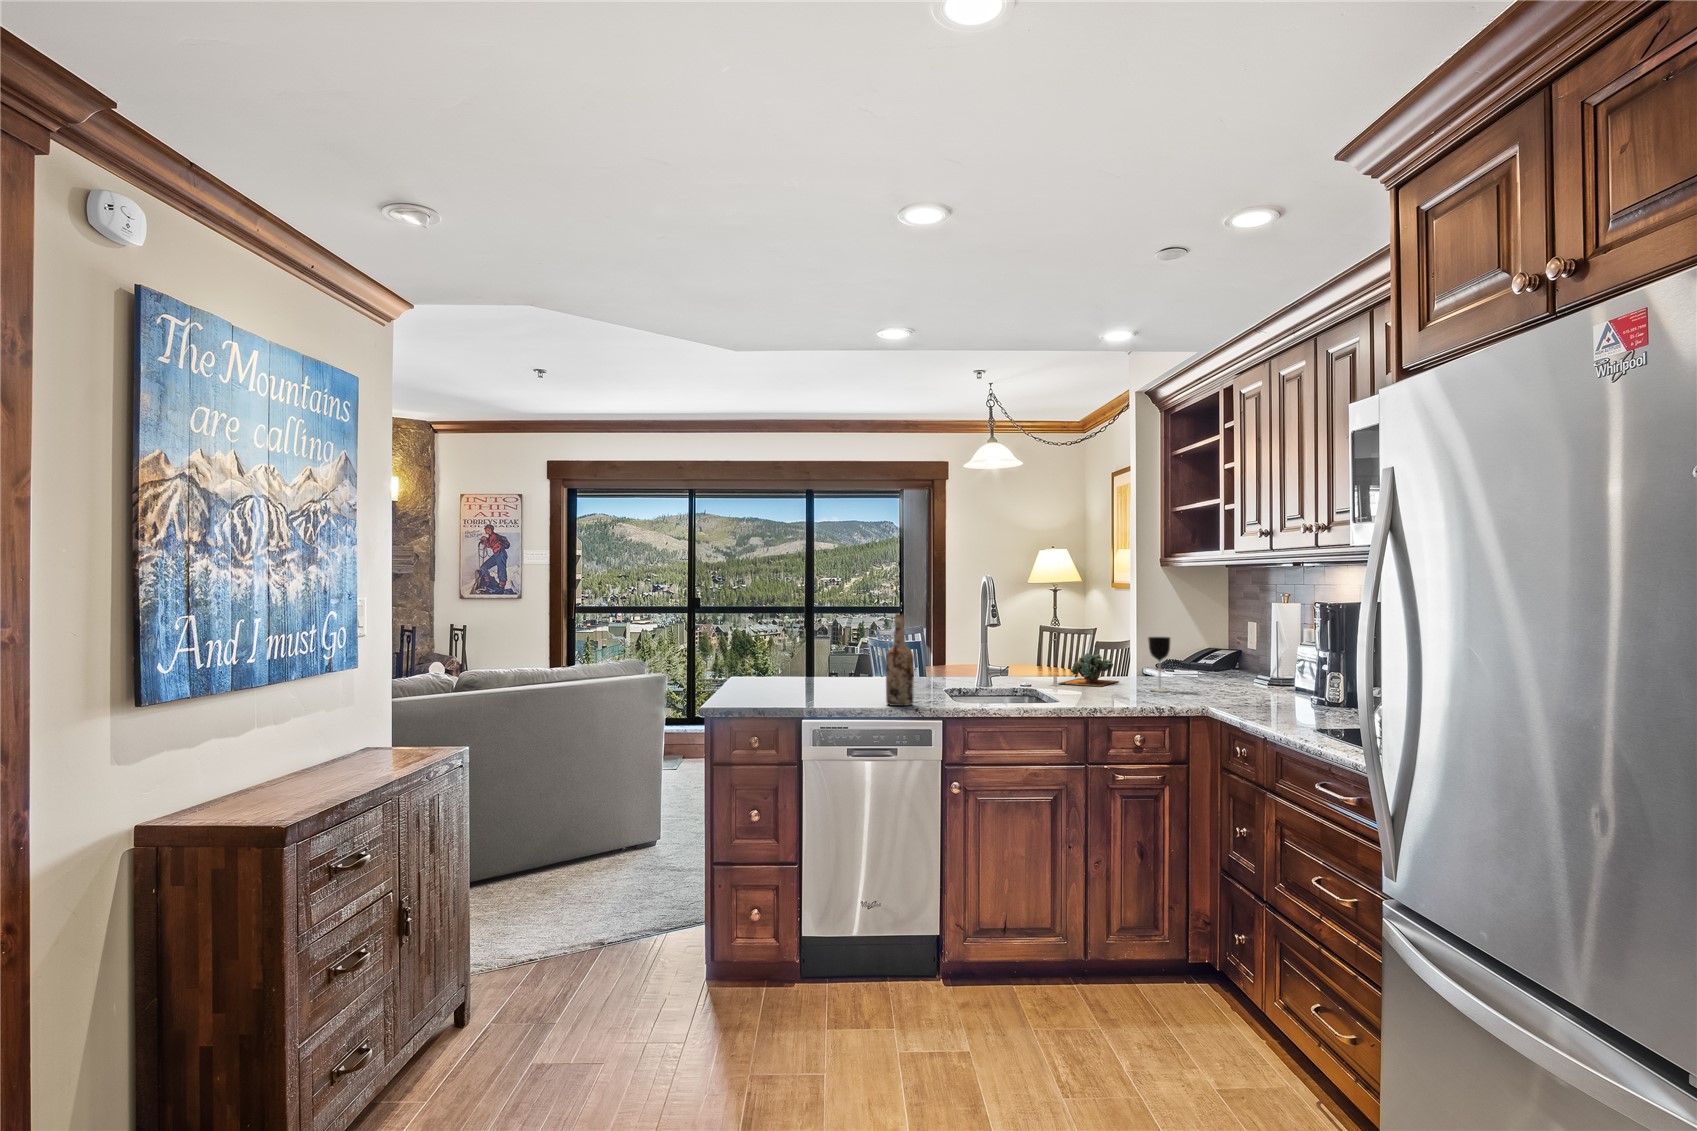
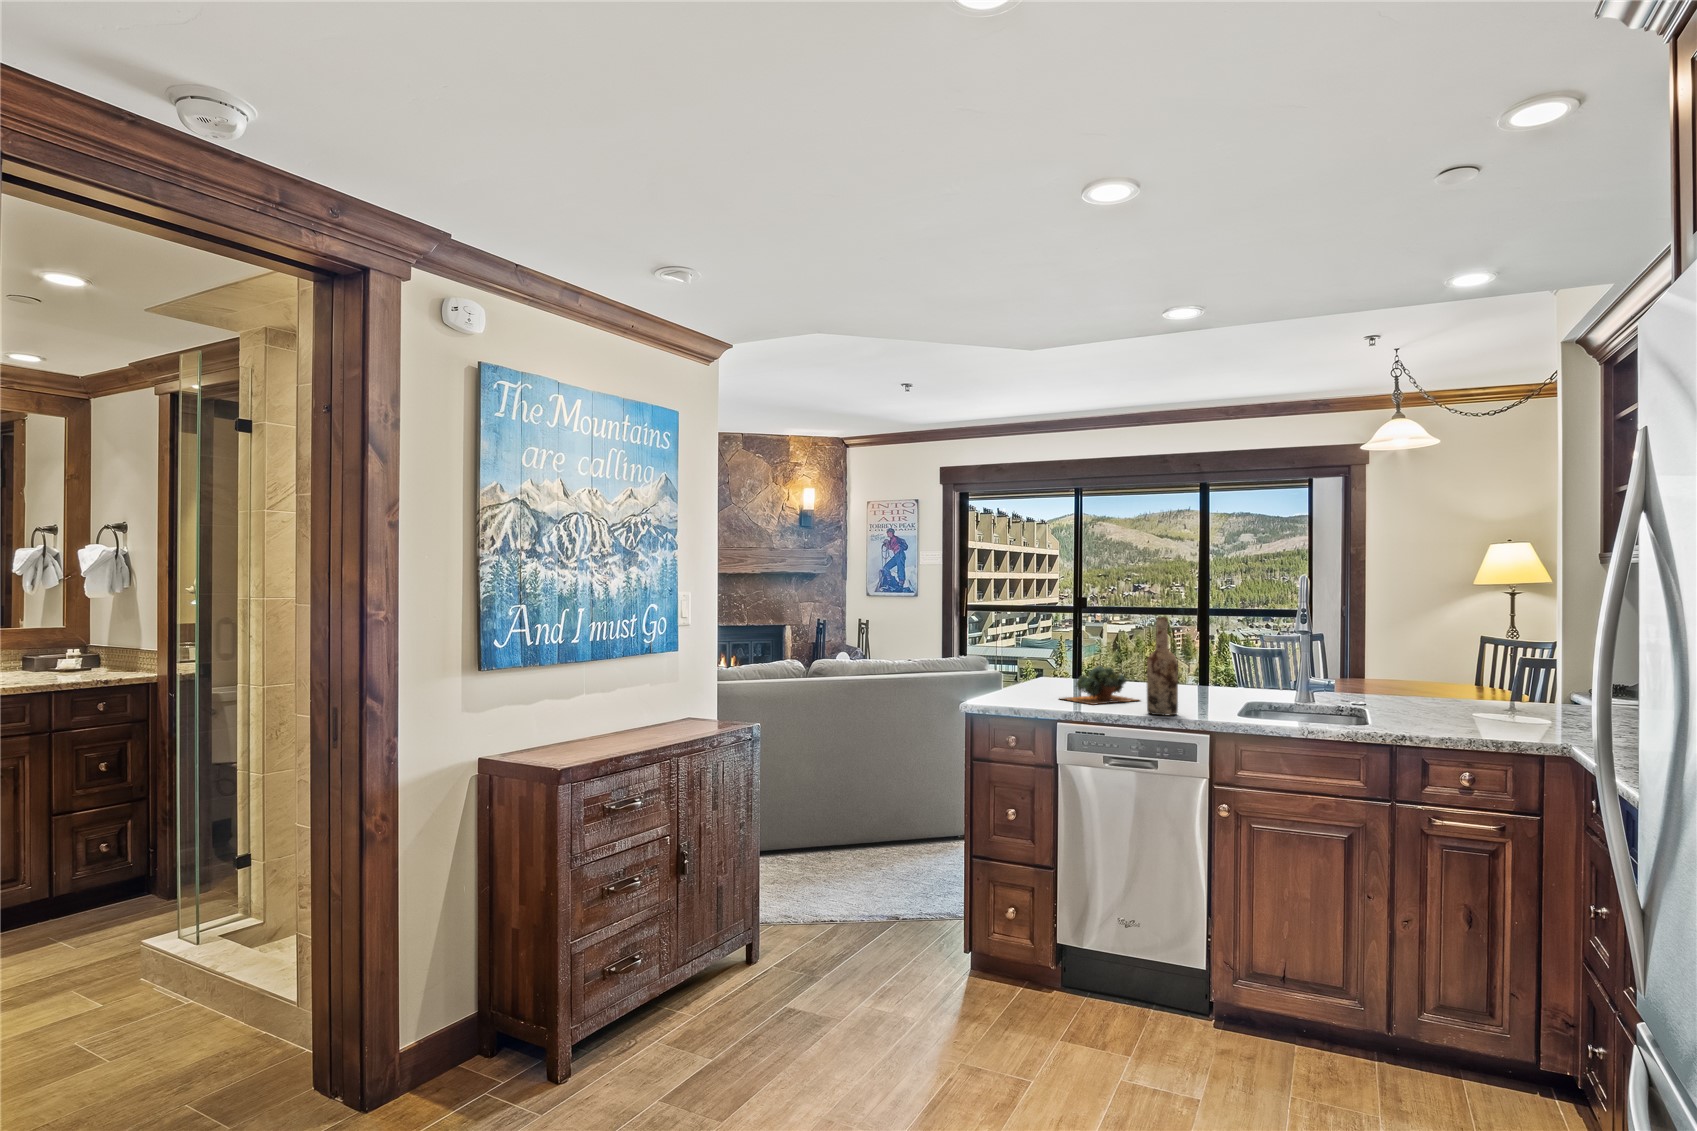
wine glass: present [1148,637,1170,692] -> none [1515,652,1548,722]
succulent plant: present [1058,653,1119,687] -> present [1061,666,1138,705]

